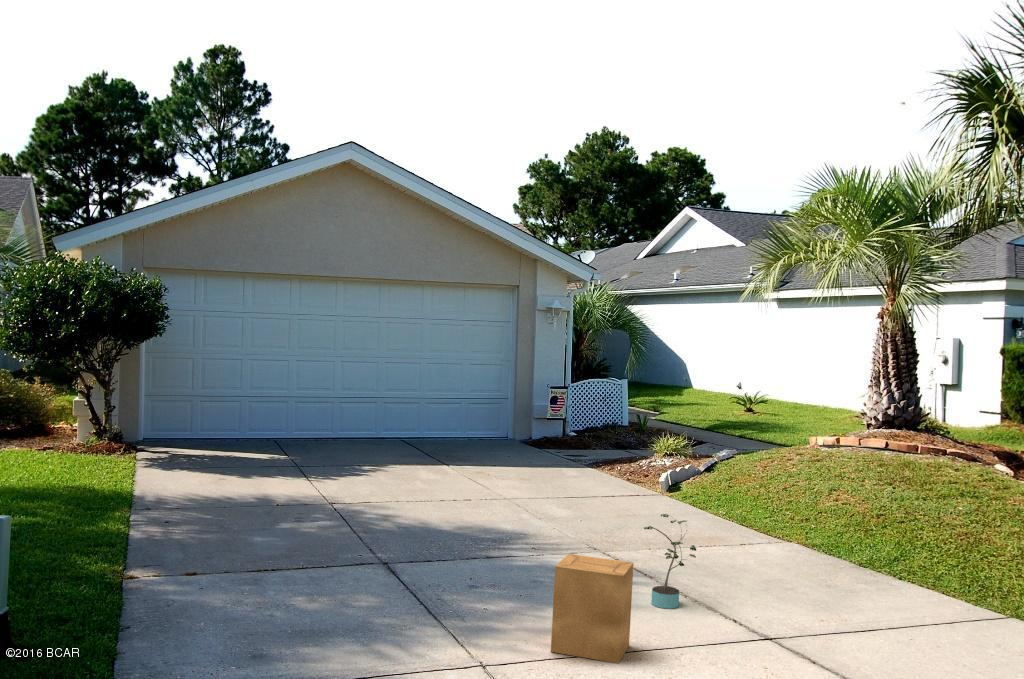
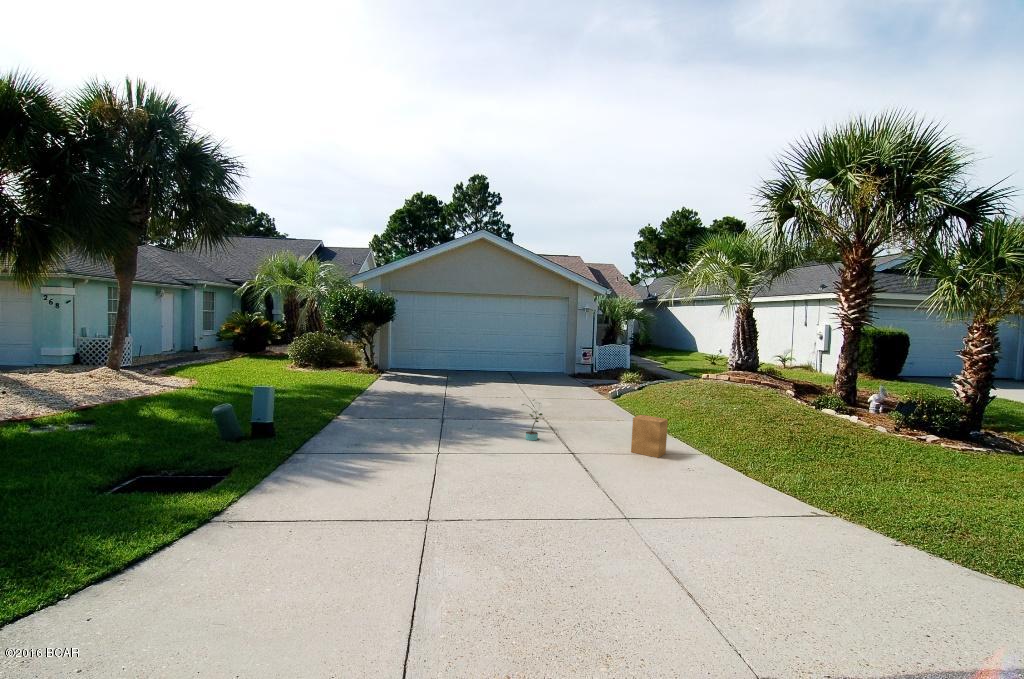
cardboard box: present [551,554,634,663] -> present [631,415,668,458]

